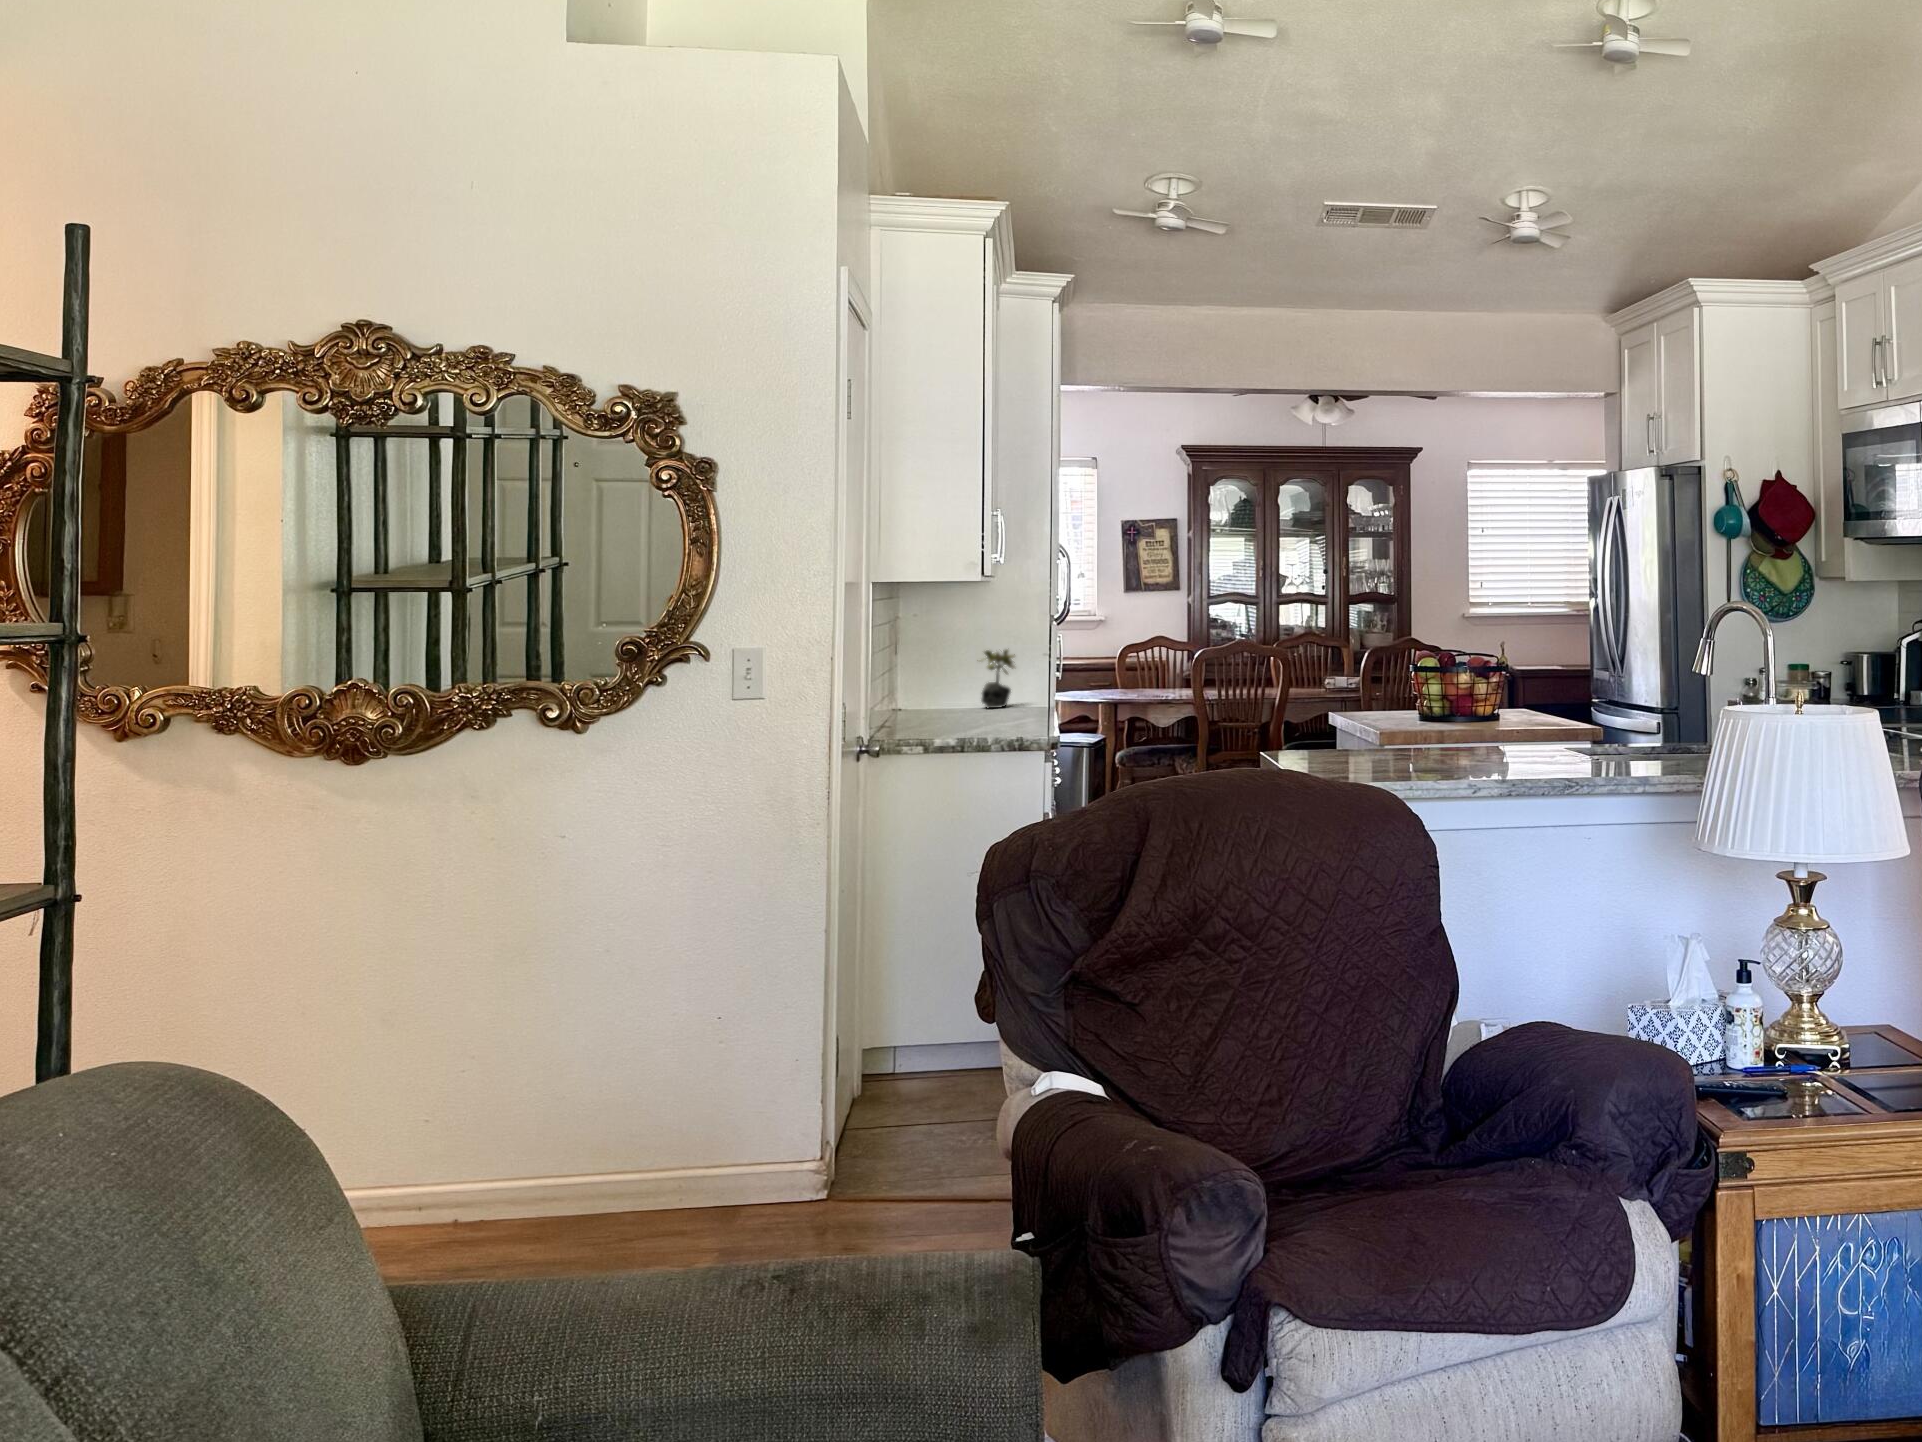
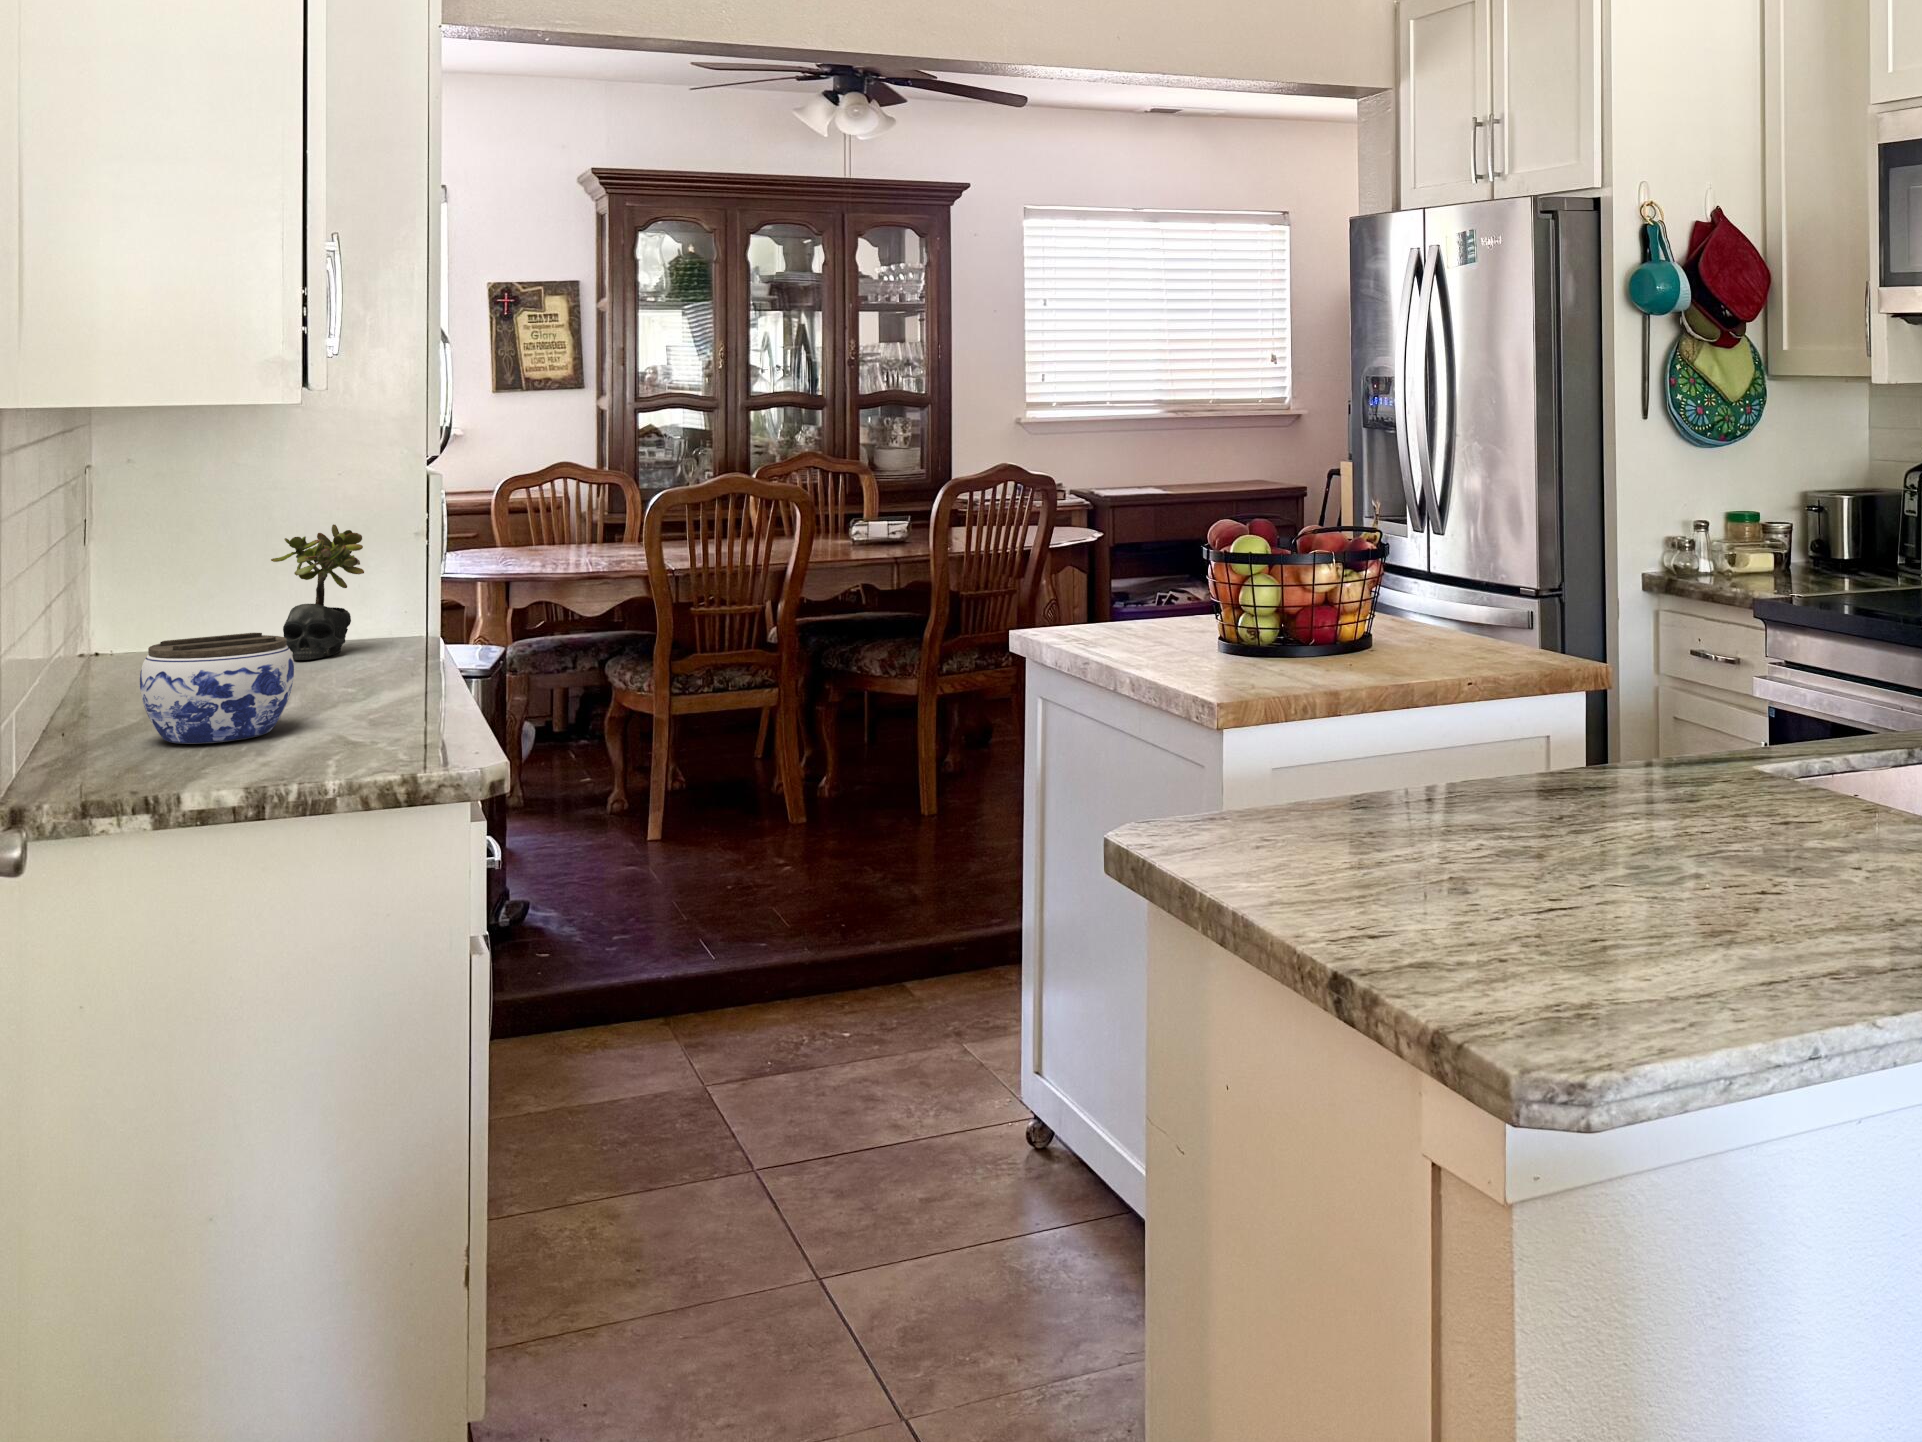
jar: none [922,684,980,728] -> present [140,633,294,744]

